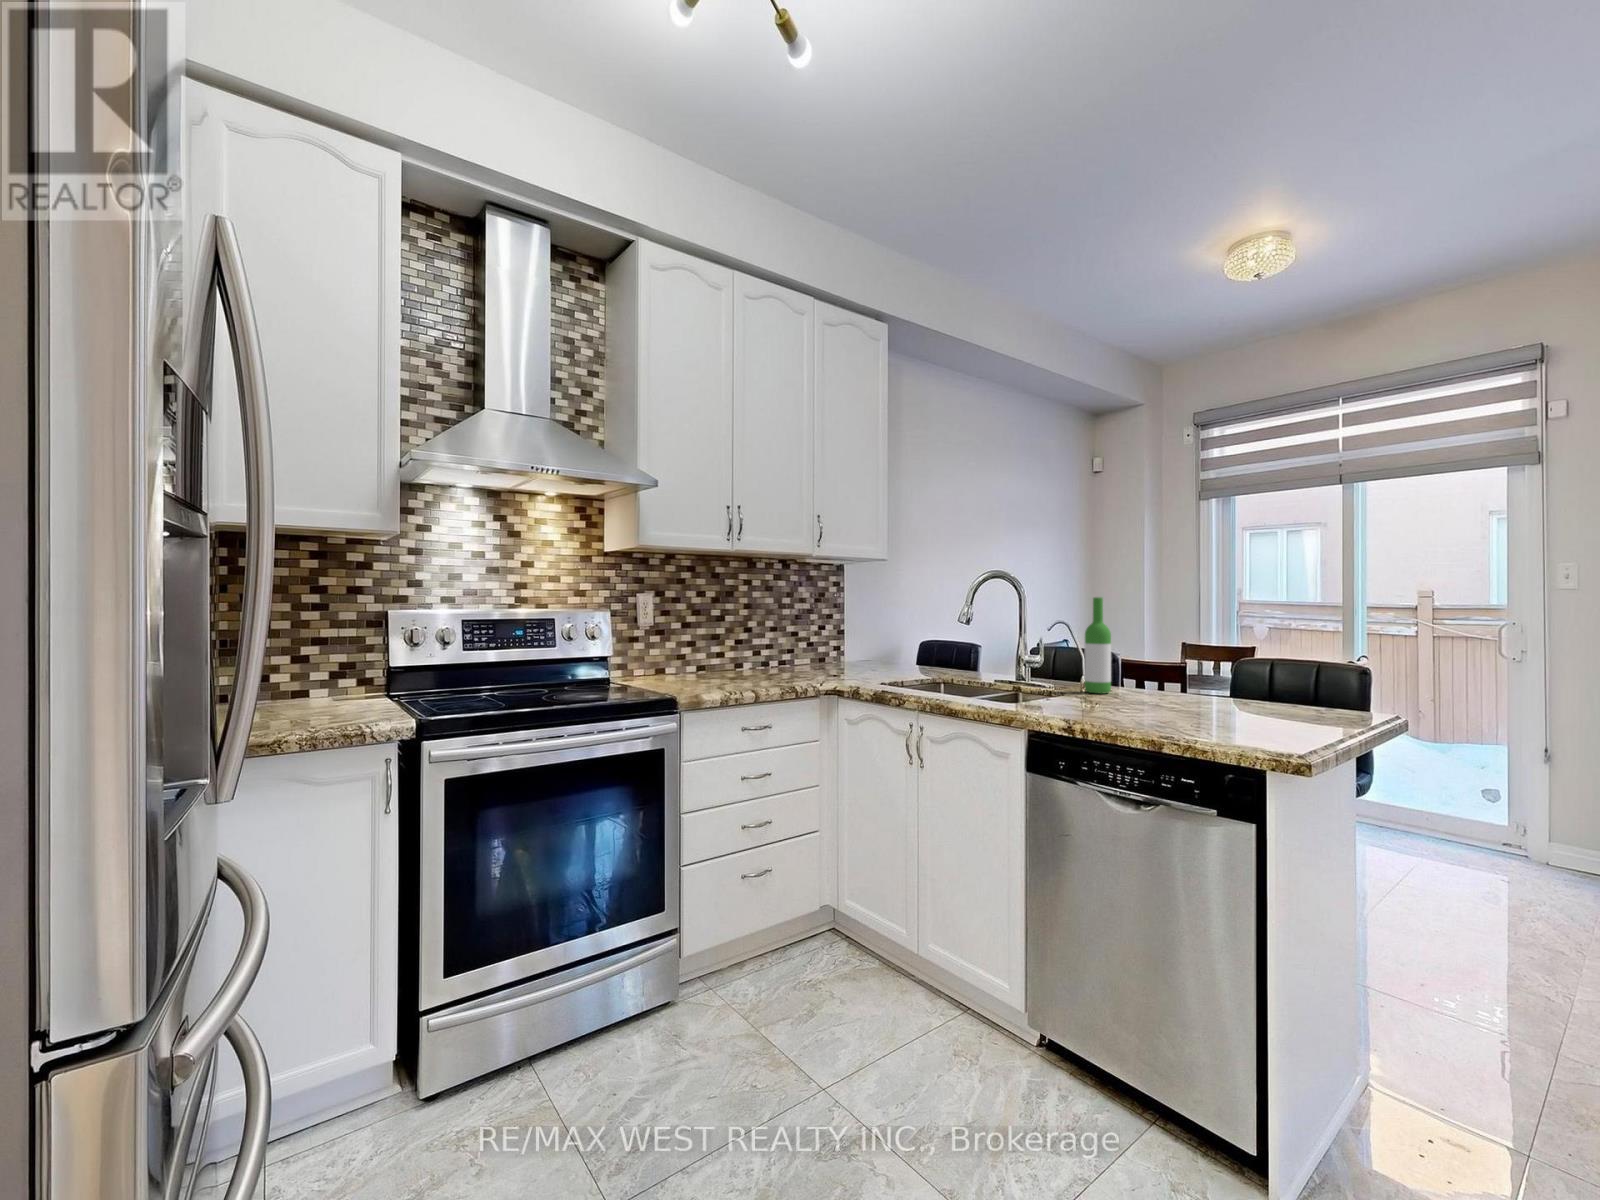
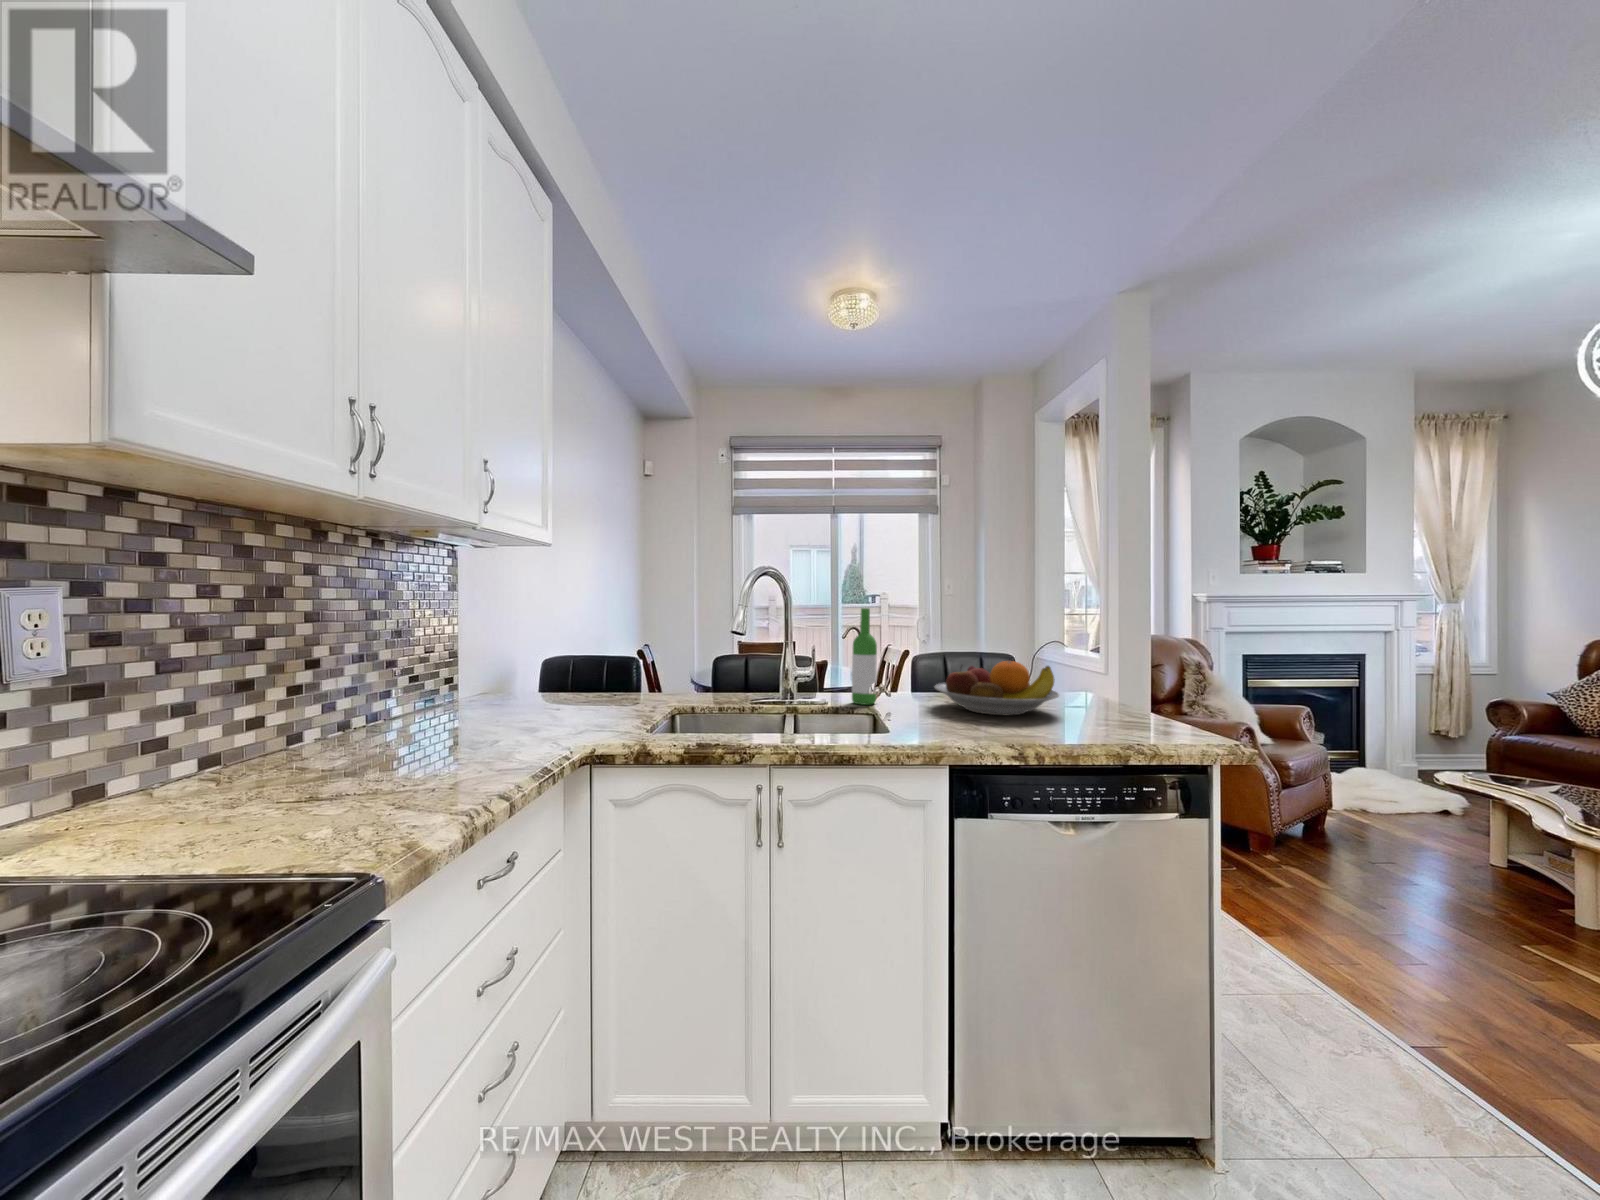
fruit bowl: none [1134,655,1287,715] -> present [935,661,1059,715]

